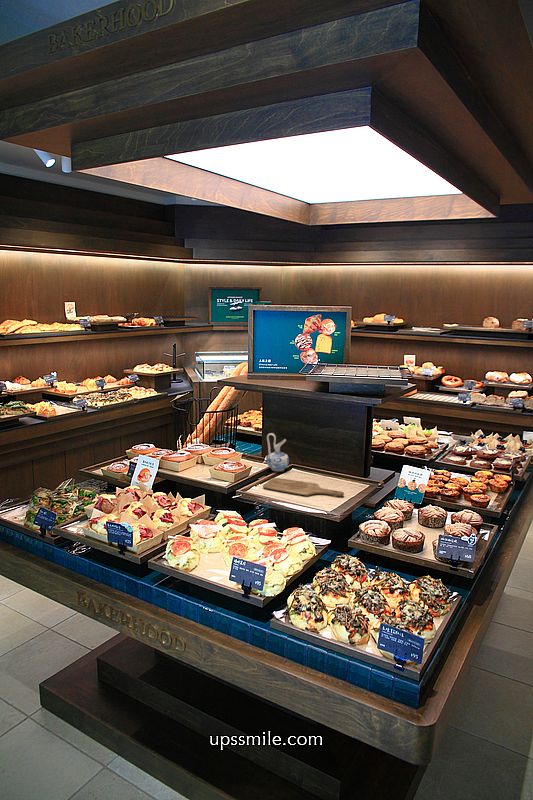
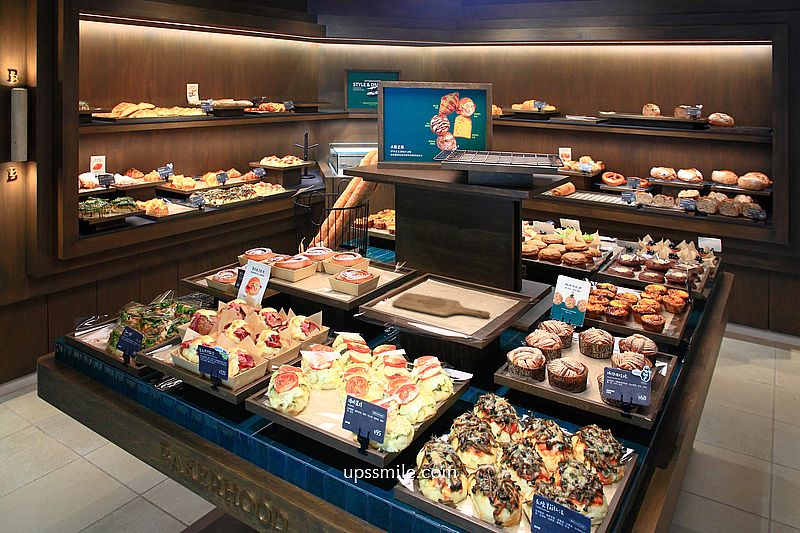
ceramic pitcher: present [267,433,289,471] -> none [399,239,425,284]

